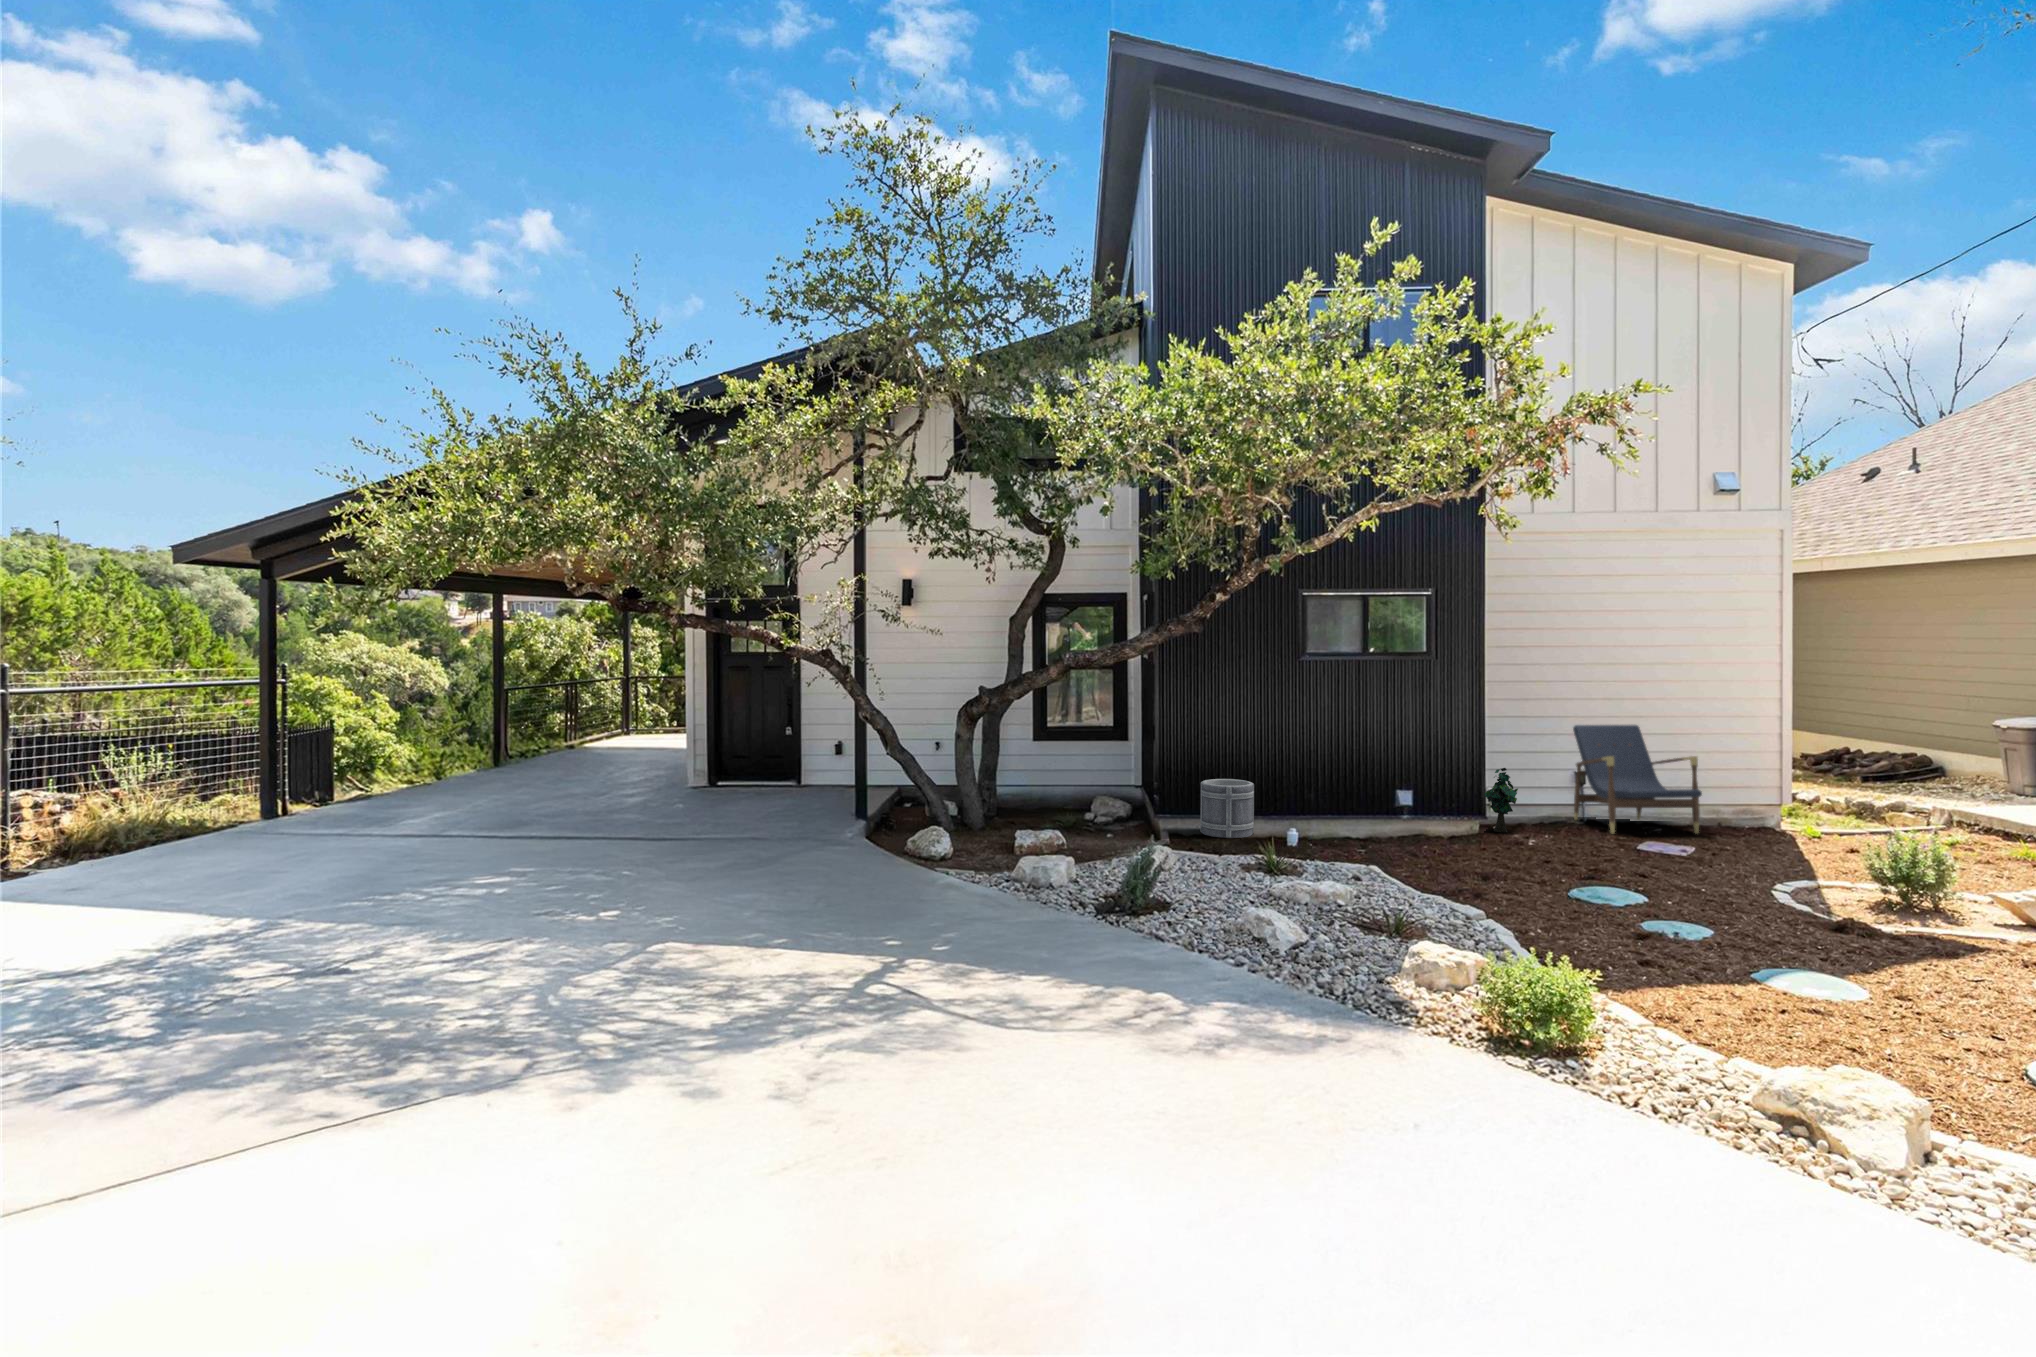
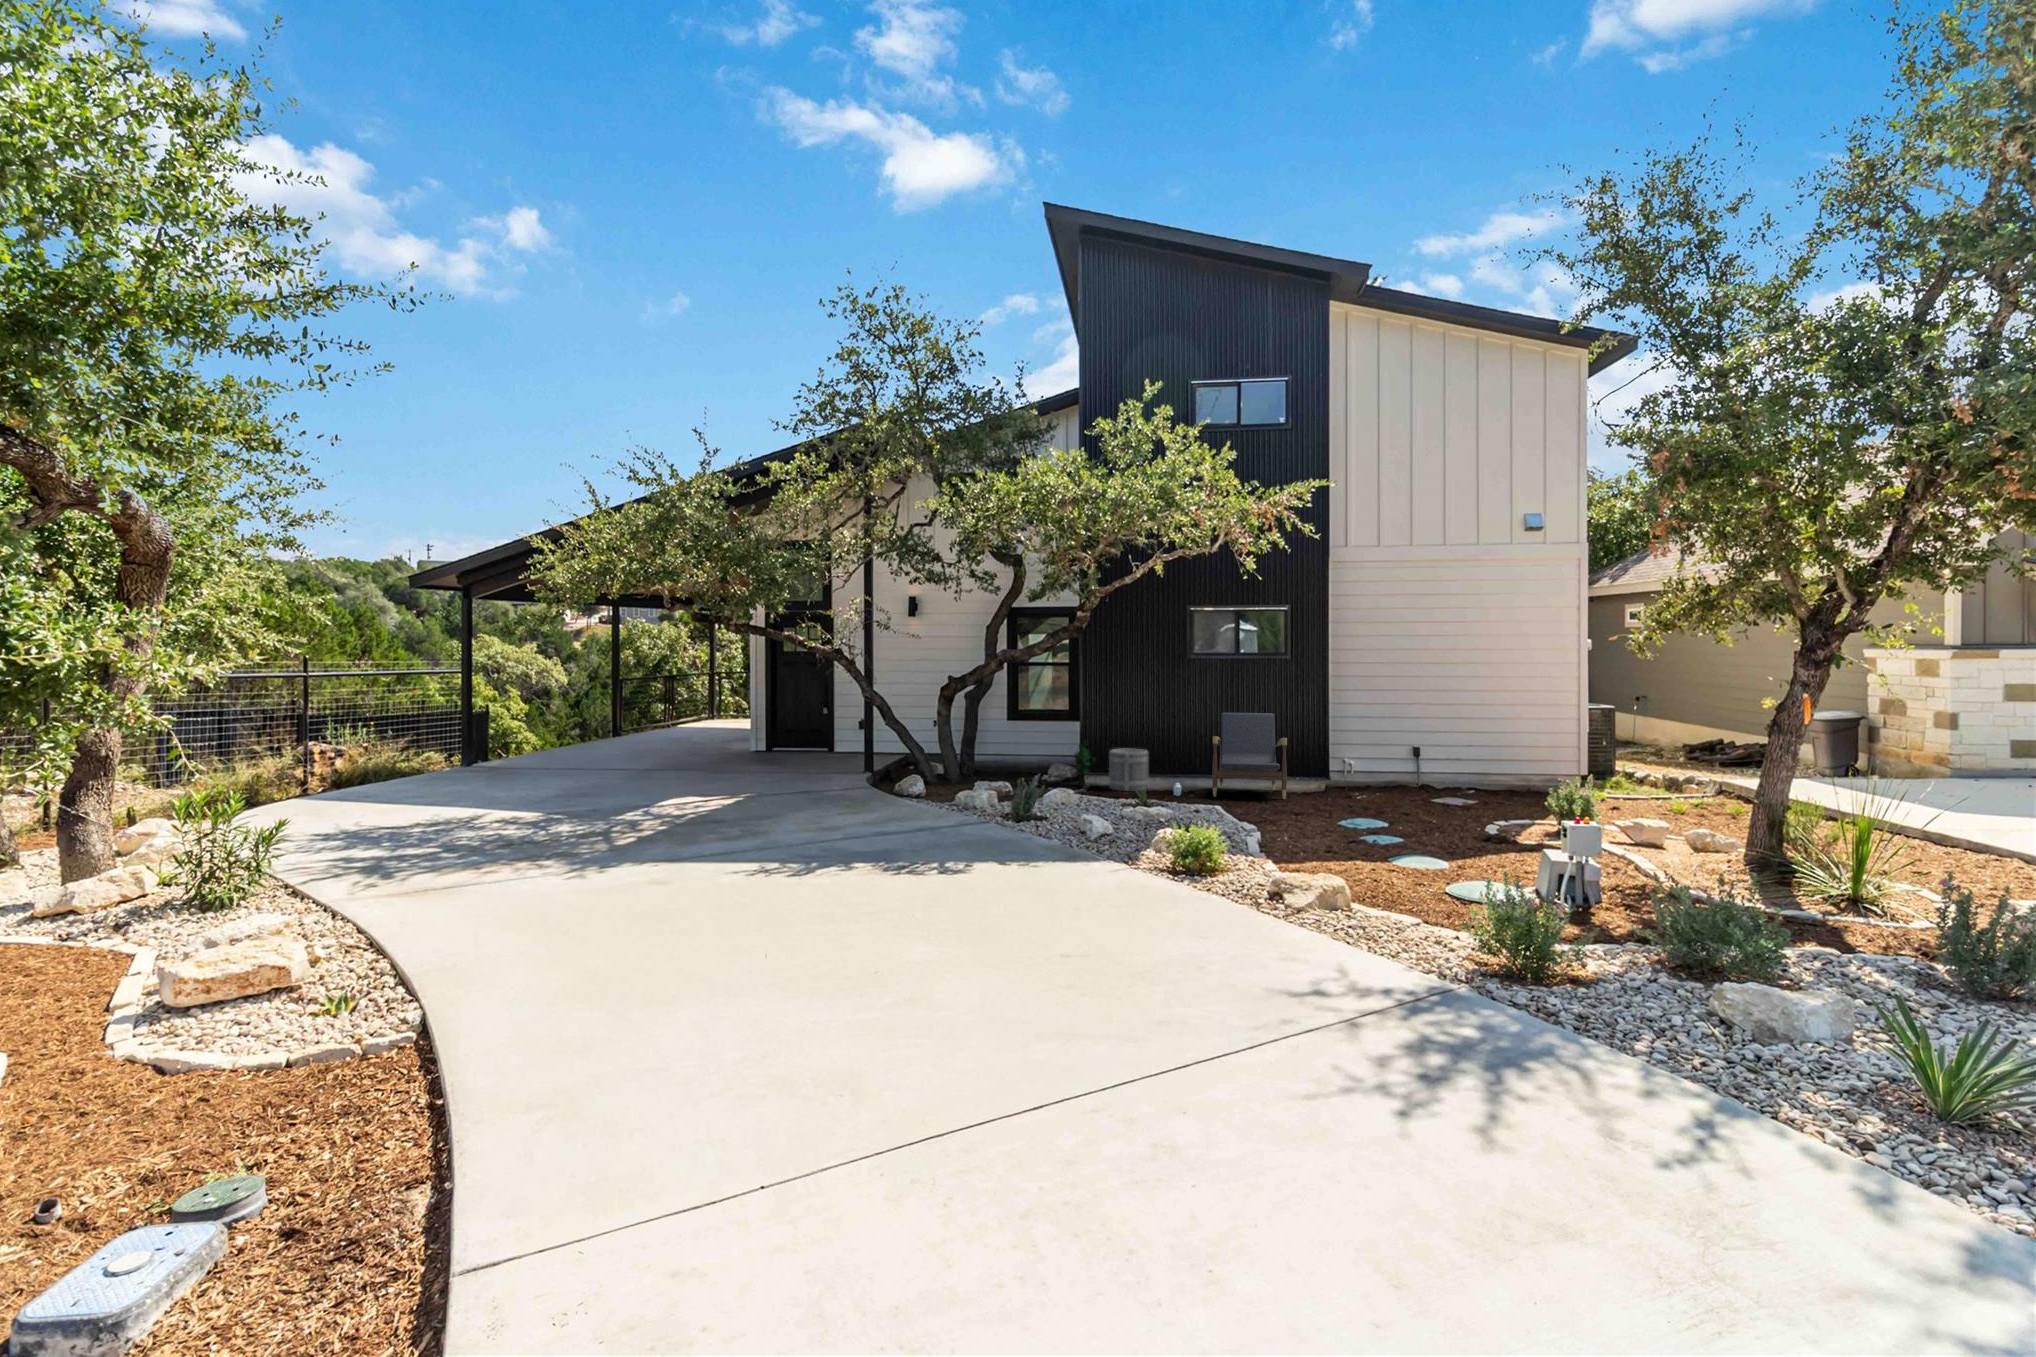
lounge chair: present [1573,725,1702,834] -> present [1212,713,1287,799]
decorative plant: present [1484,768,1518,832] -> present [1074,740,1096,786]

